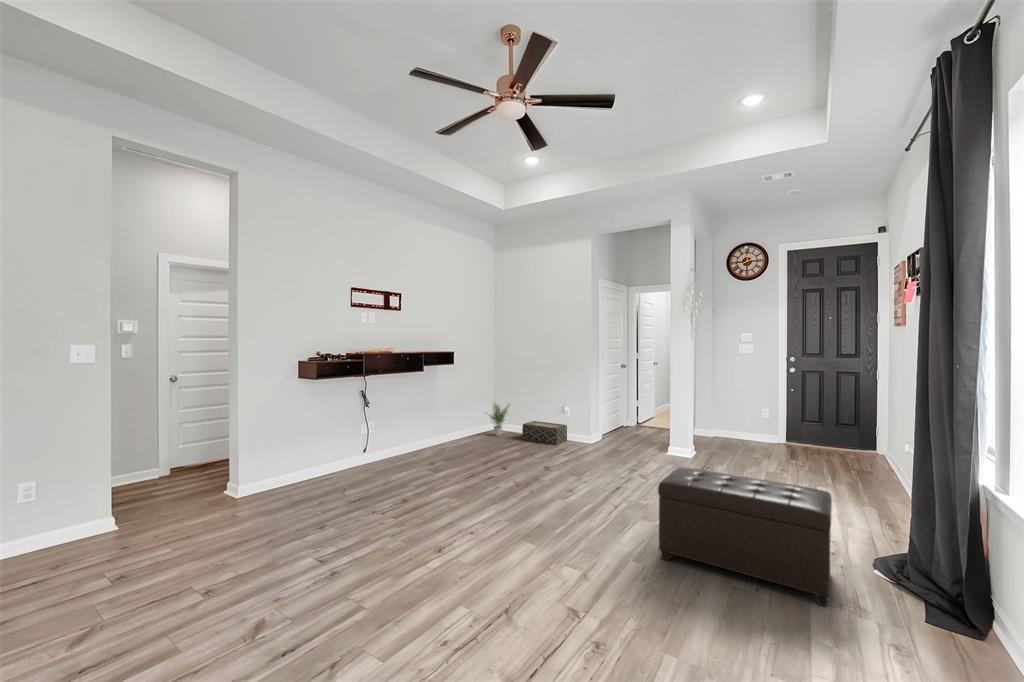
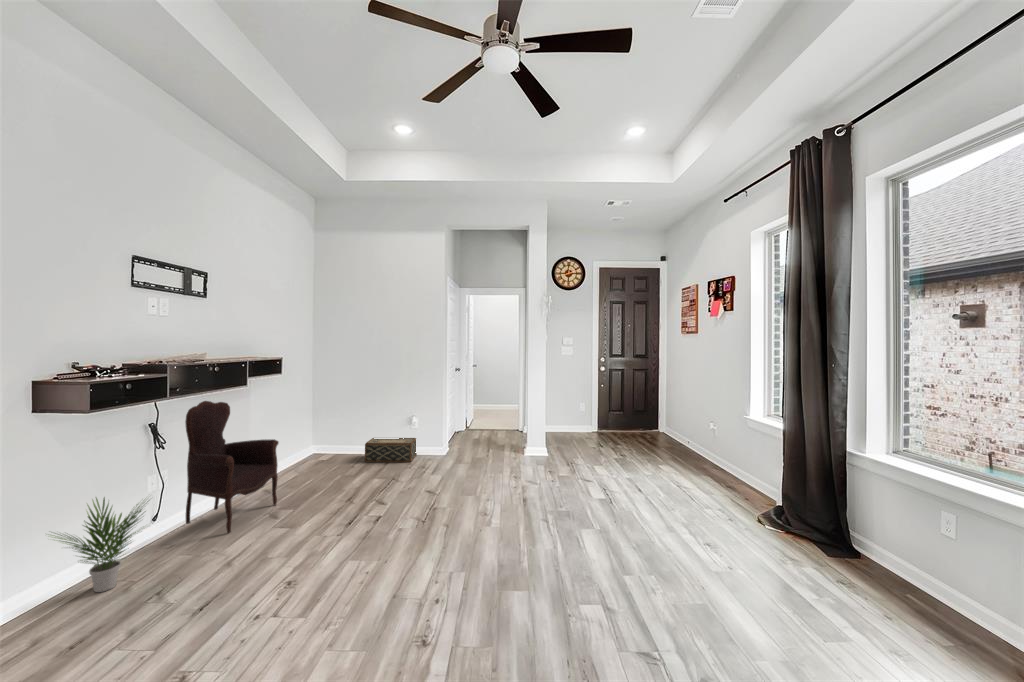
armchair: none [385,380,442,468] -> present [185,401,279,533]
potted plant: present [490,404,507,436] -> present [58,497,148,592]
ottoman: present [658,467,832,607] -> none [626,468,790,570]

